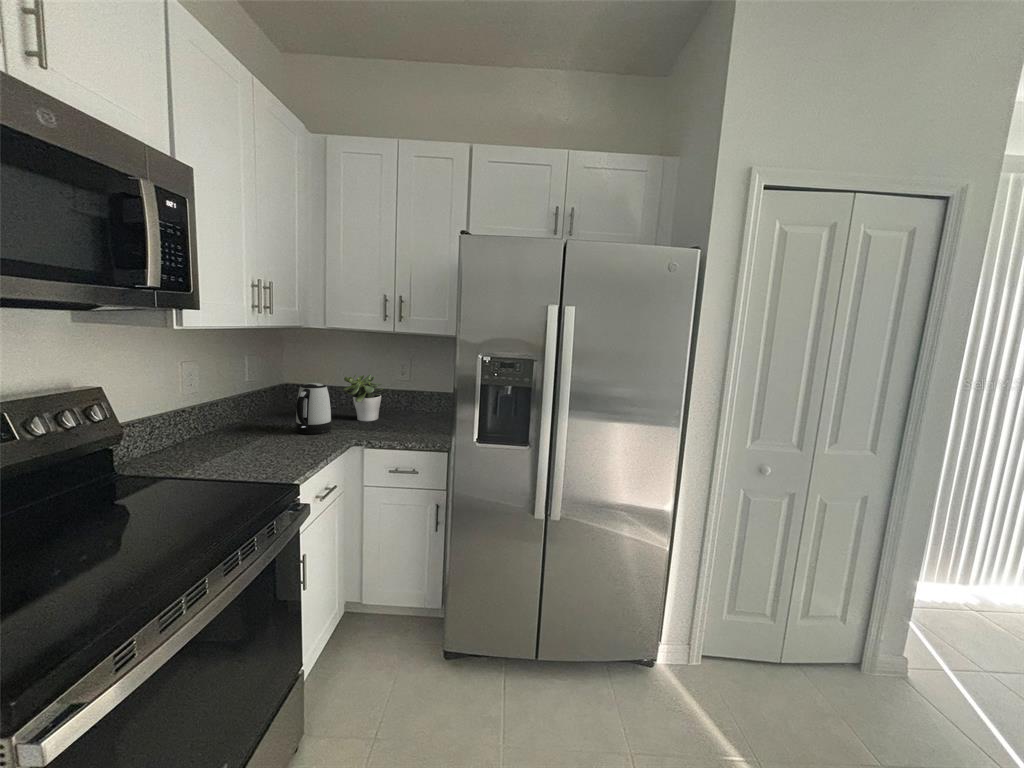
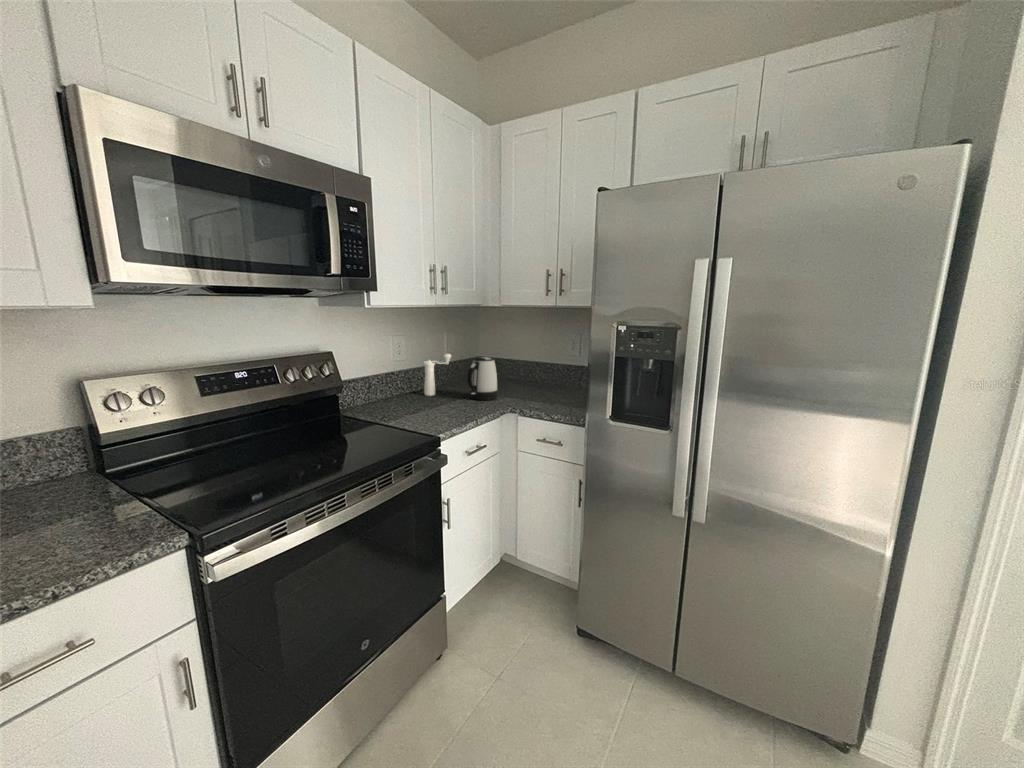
potted plant: present [343,374,384,421] -> none [514,351,548,394]
pepper mill: none [228,380,265,434] -> present [424,354,451,396]

